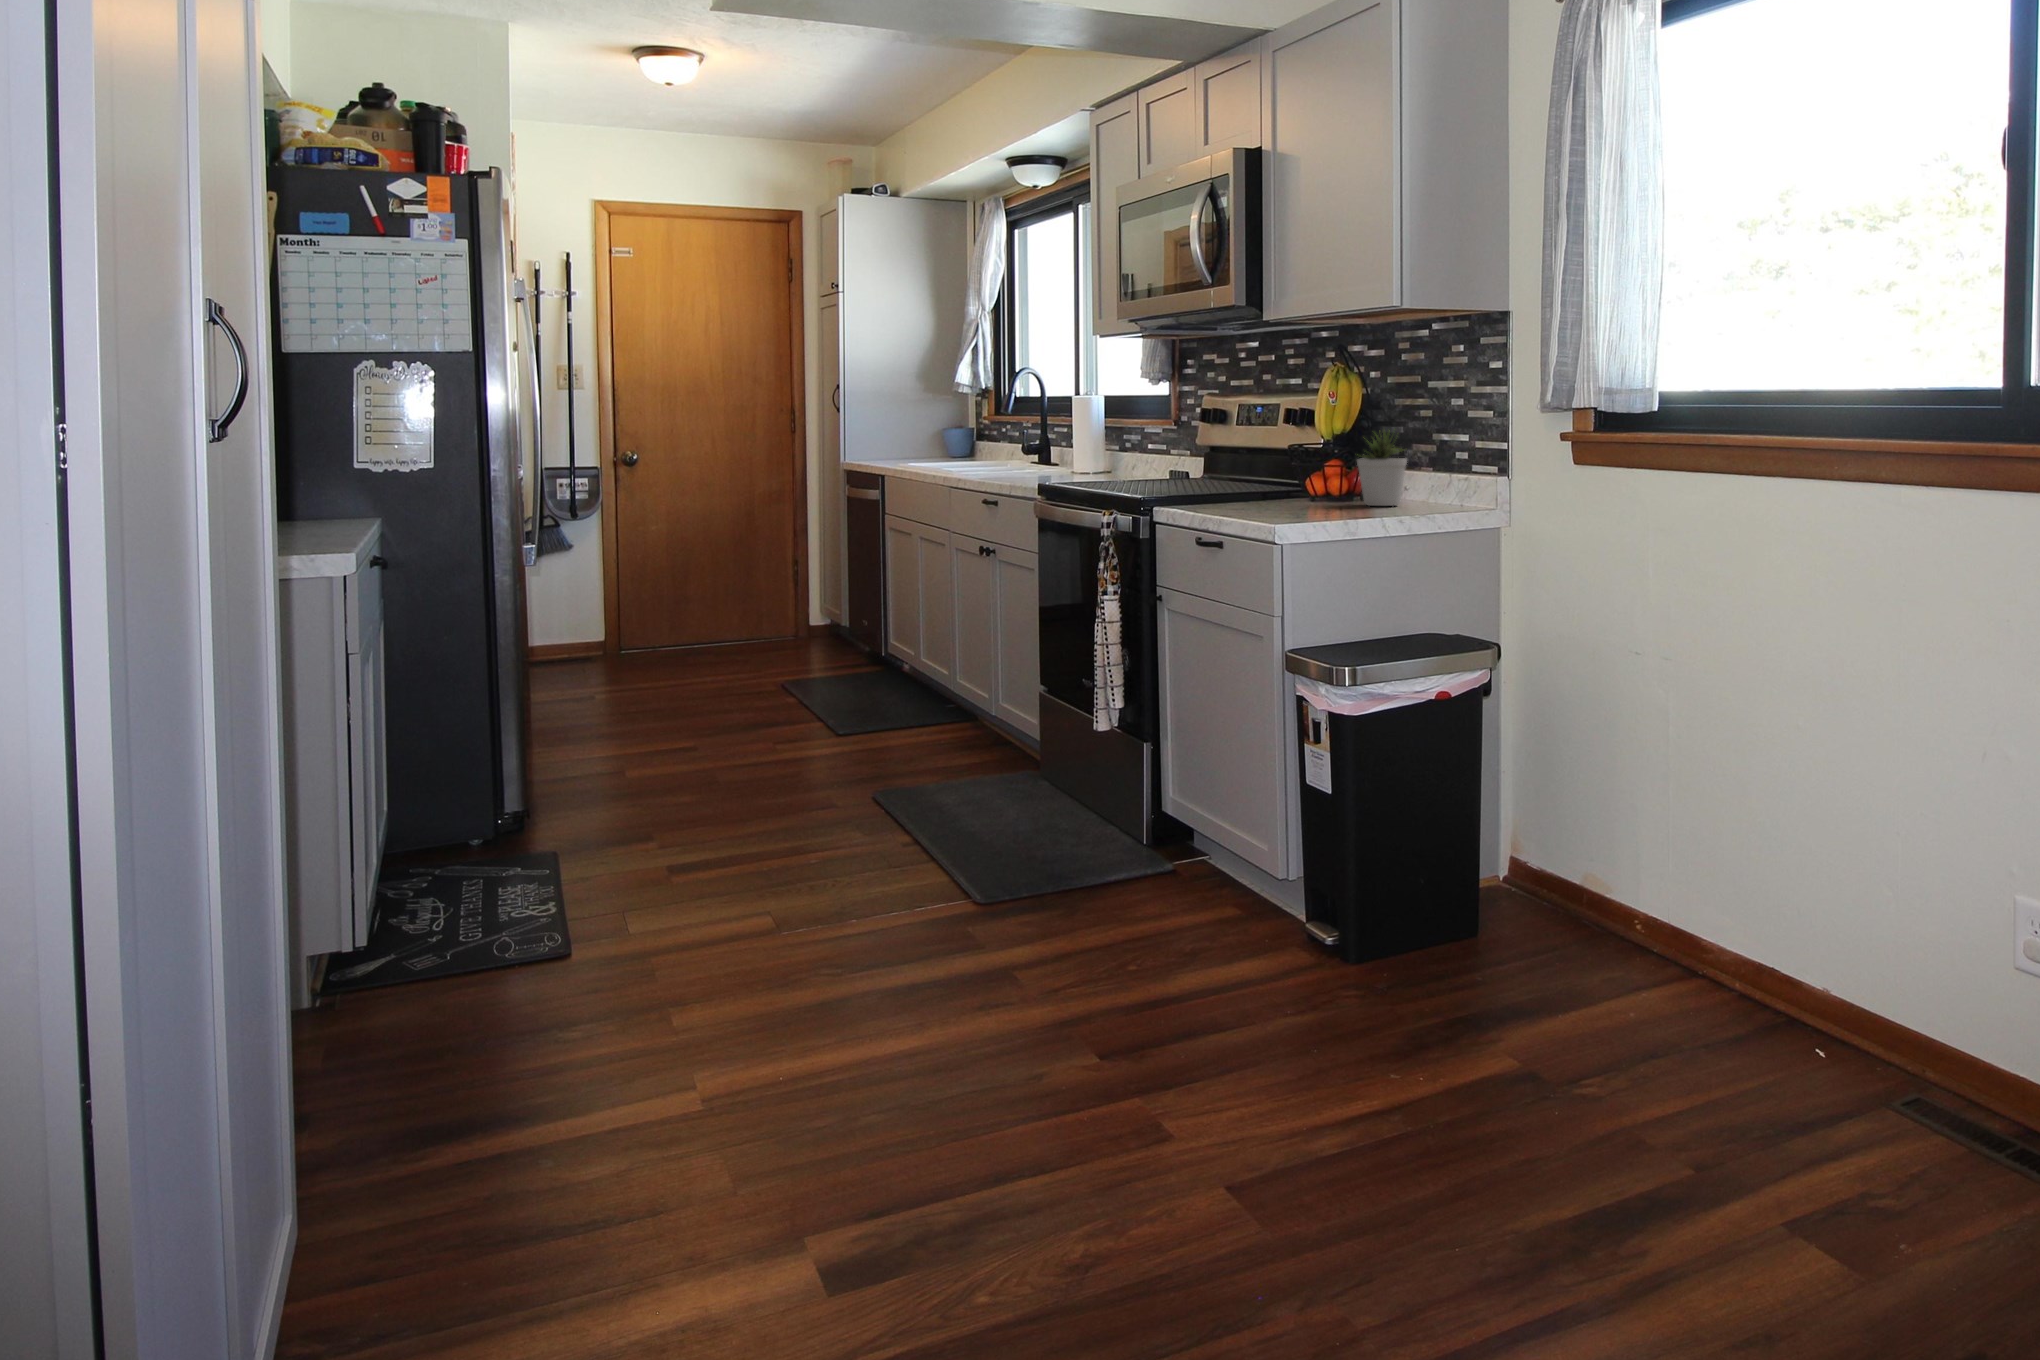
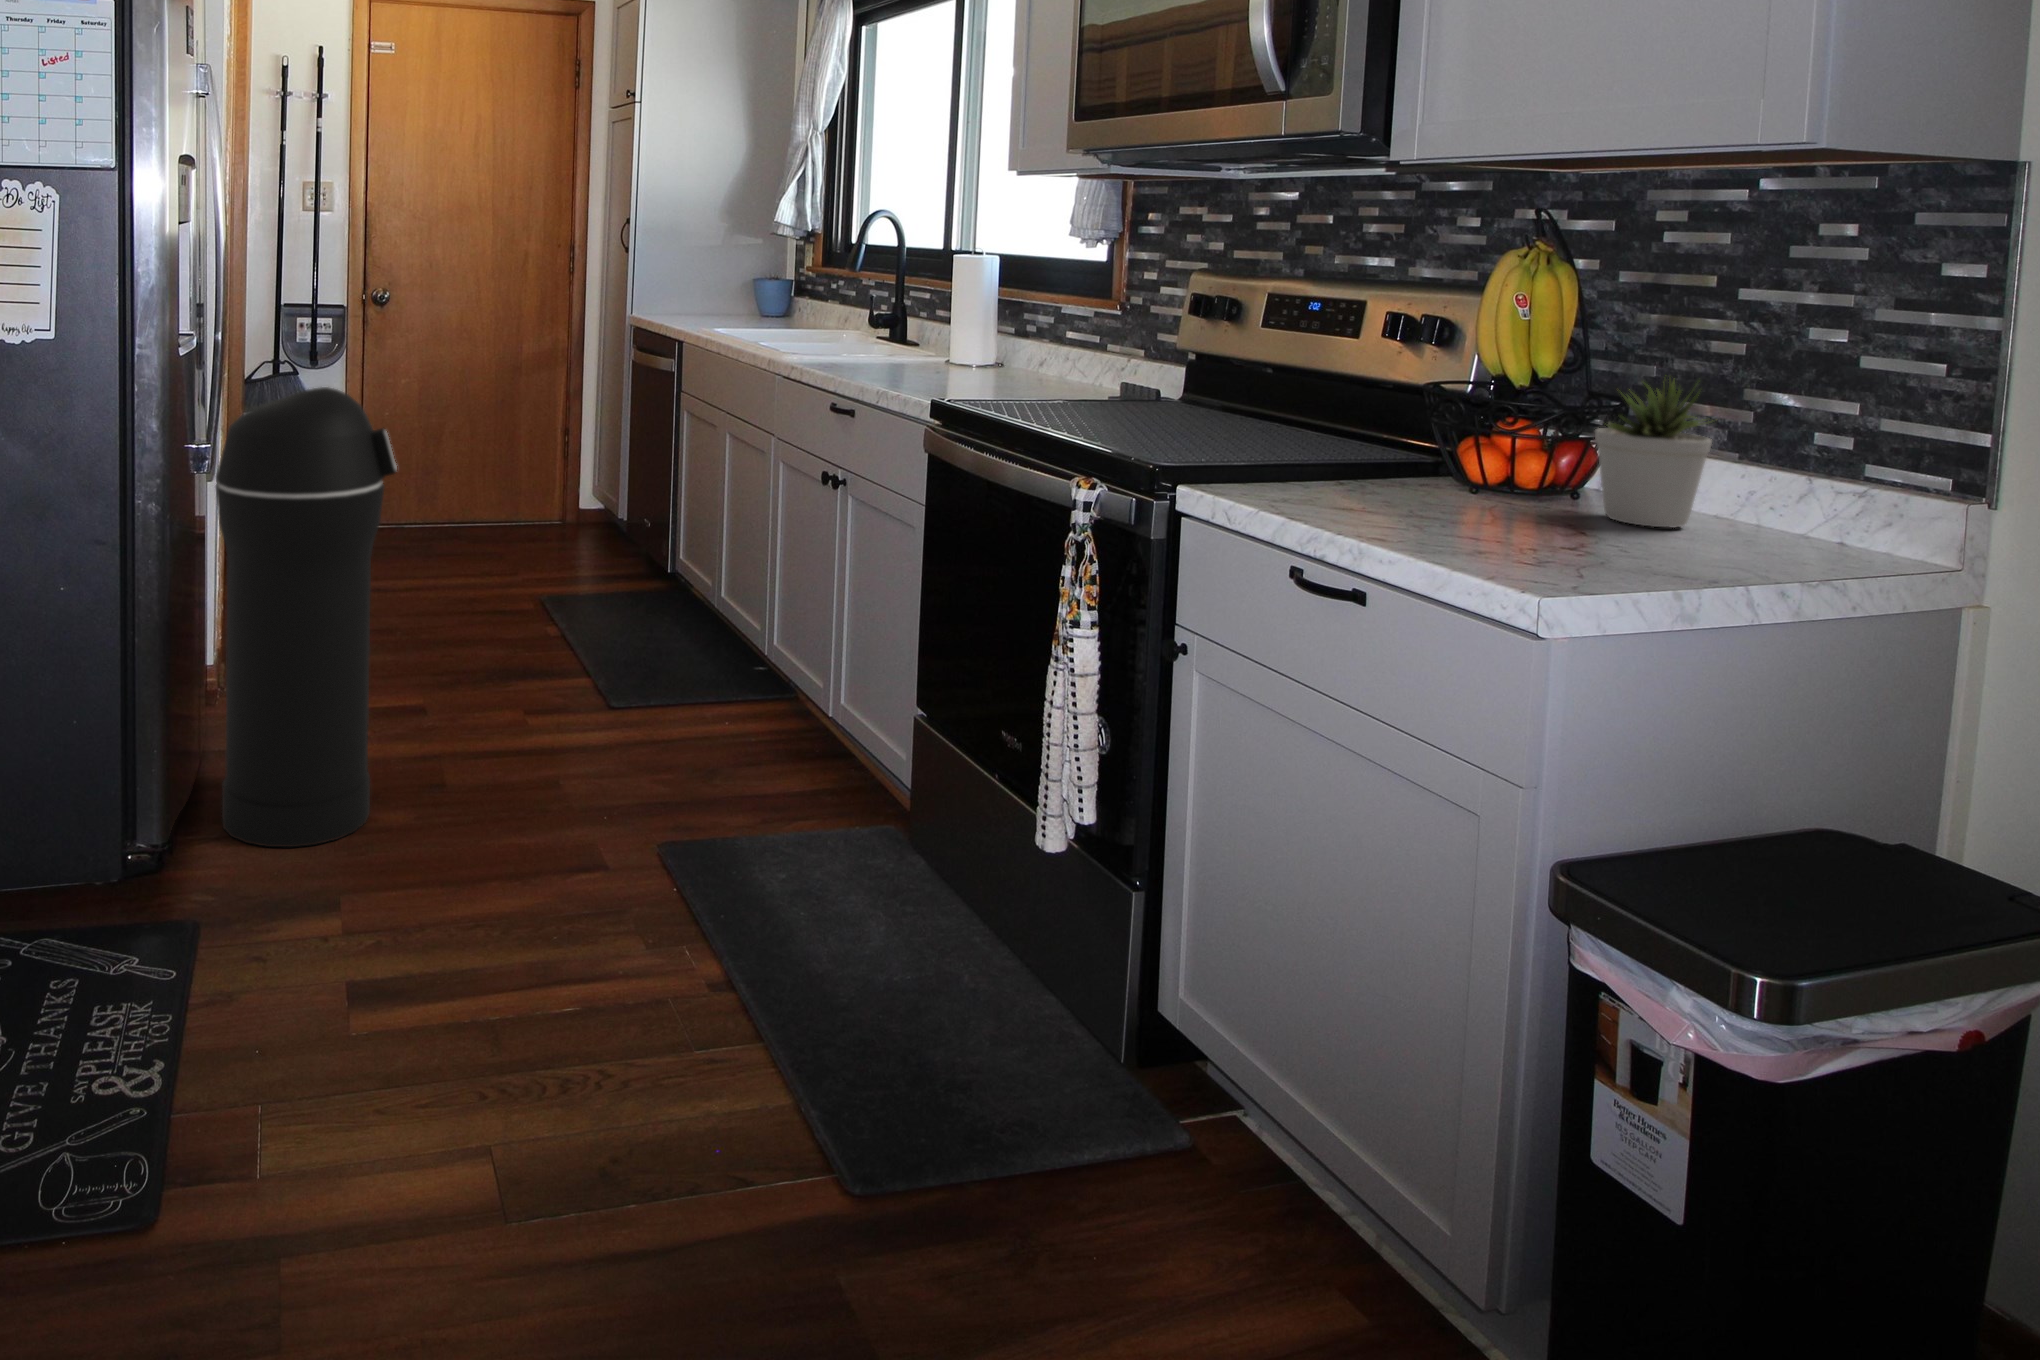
trash can: none [543,501,677,820] -> present [216,387,397,847]

